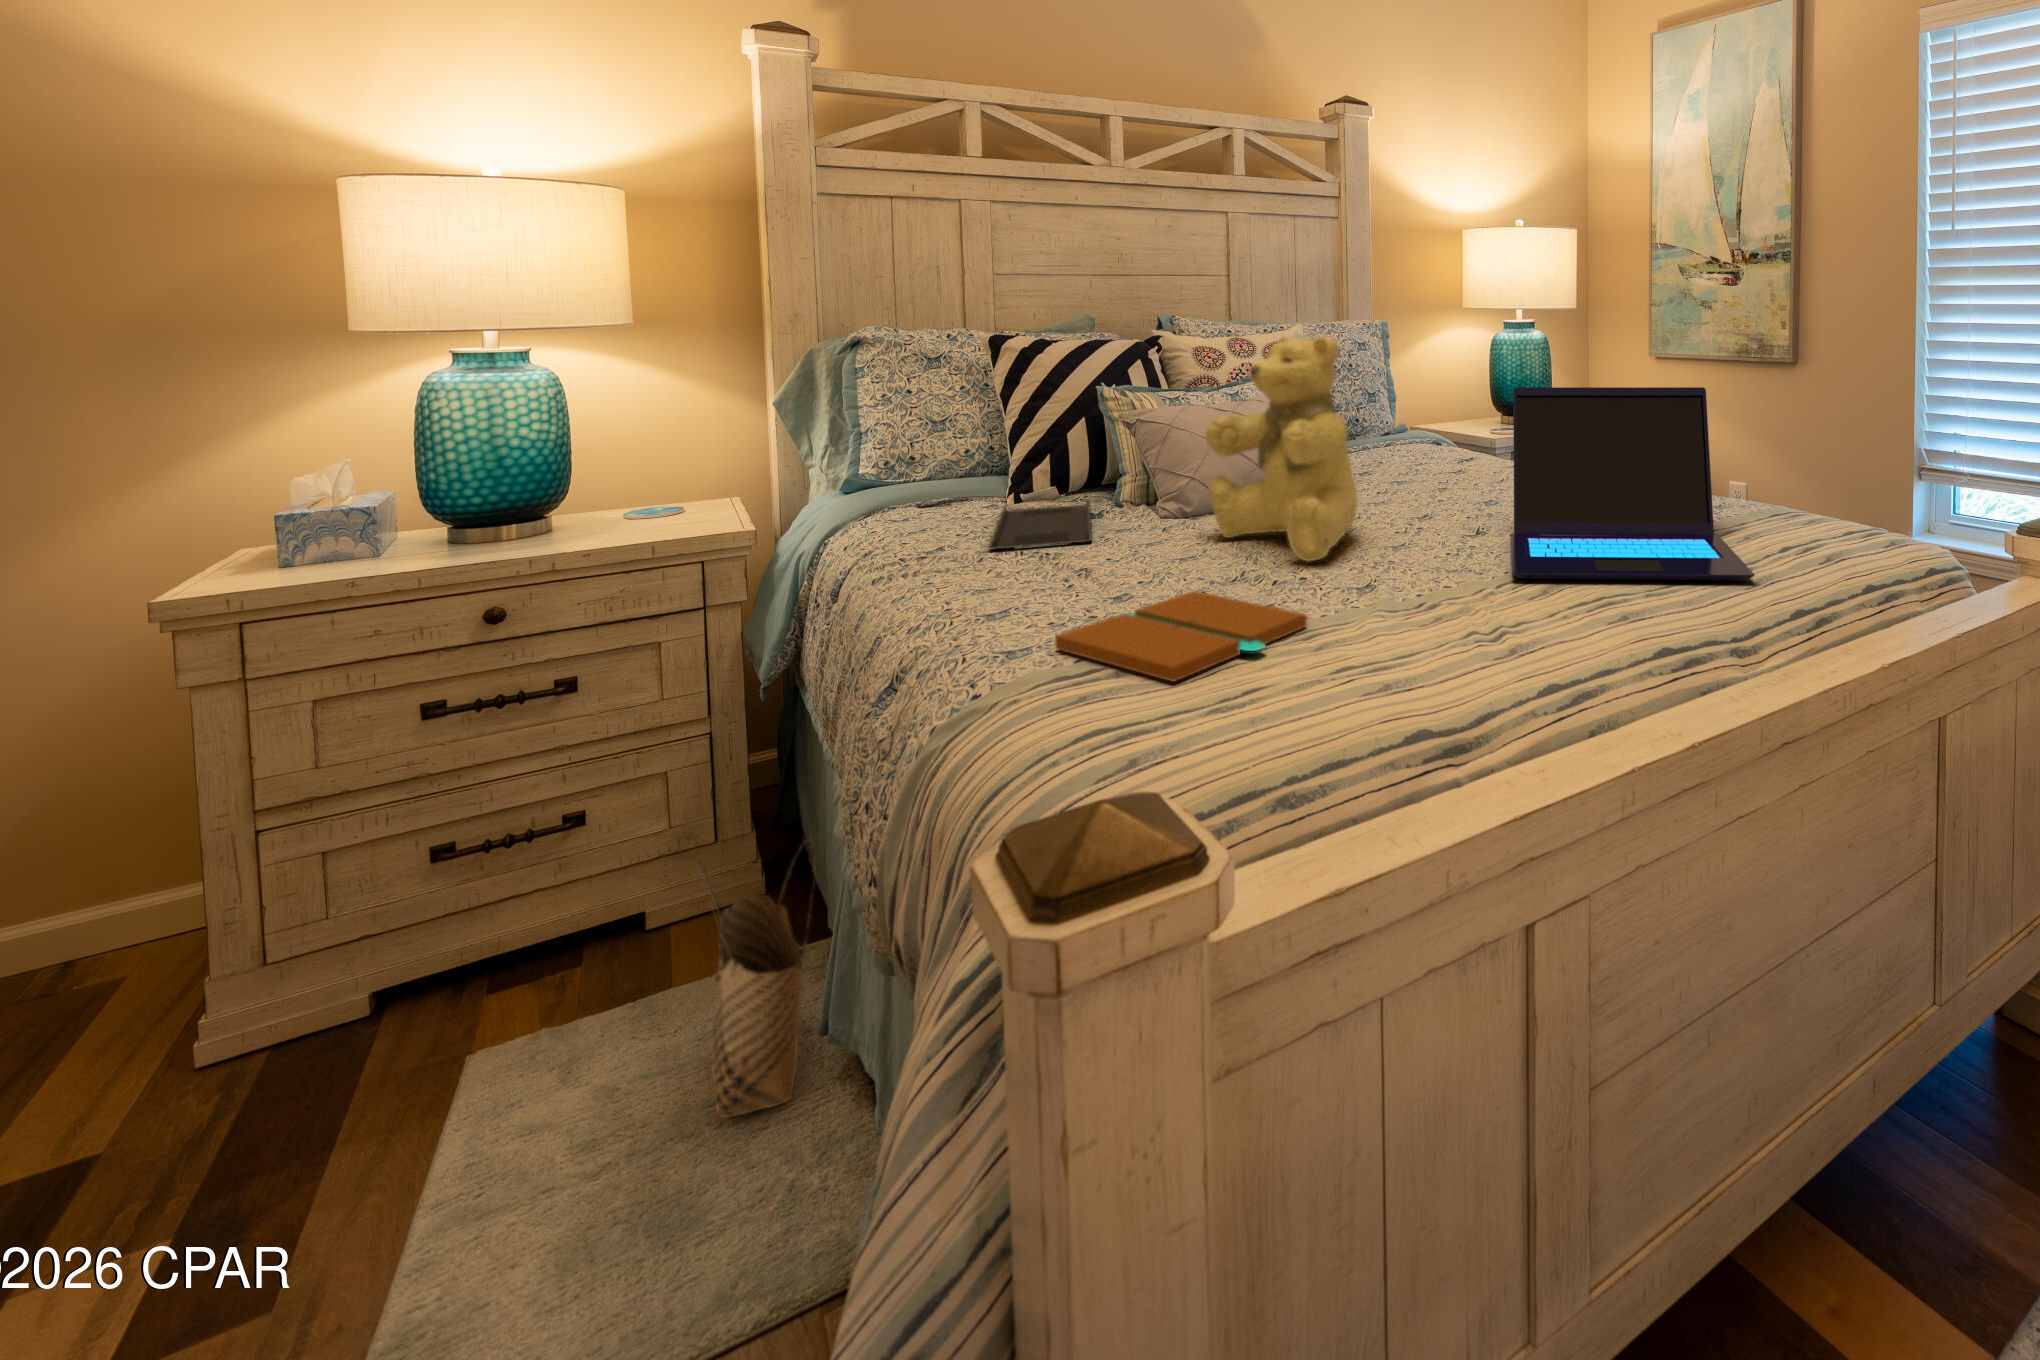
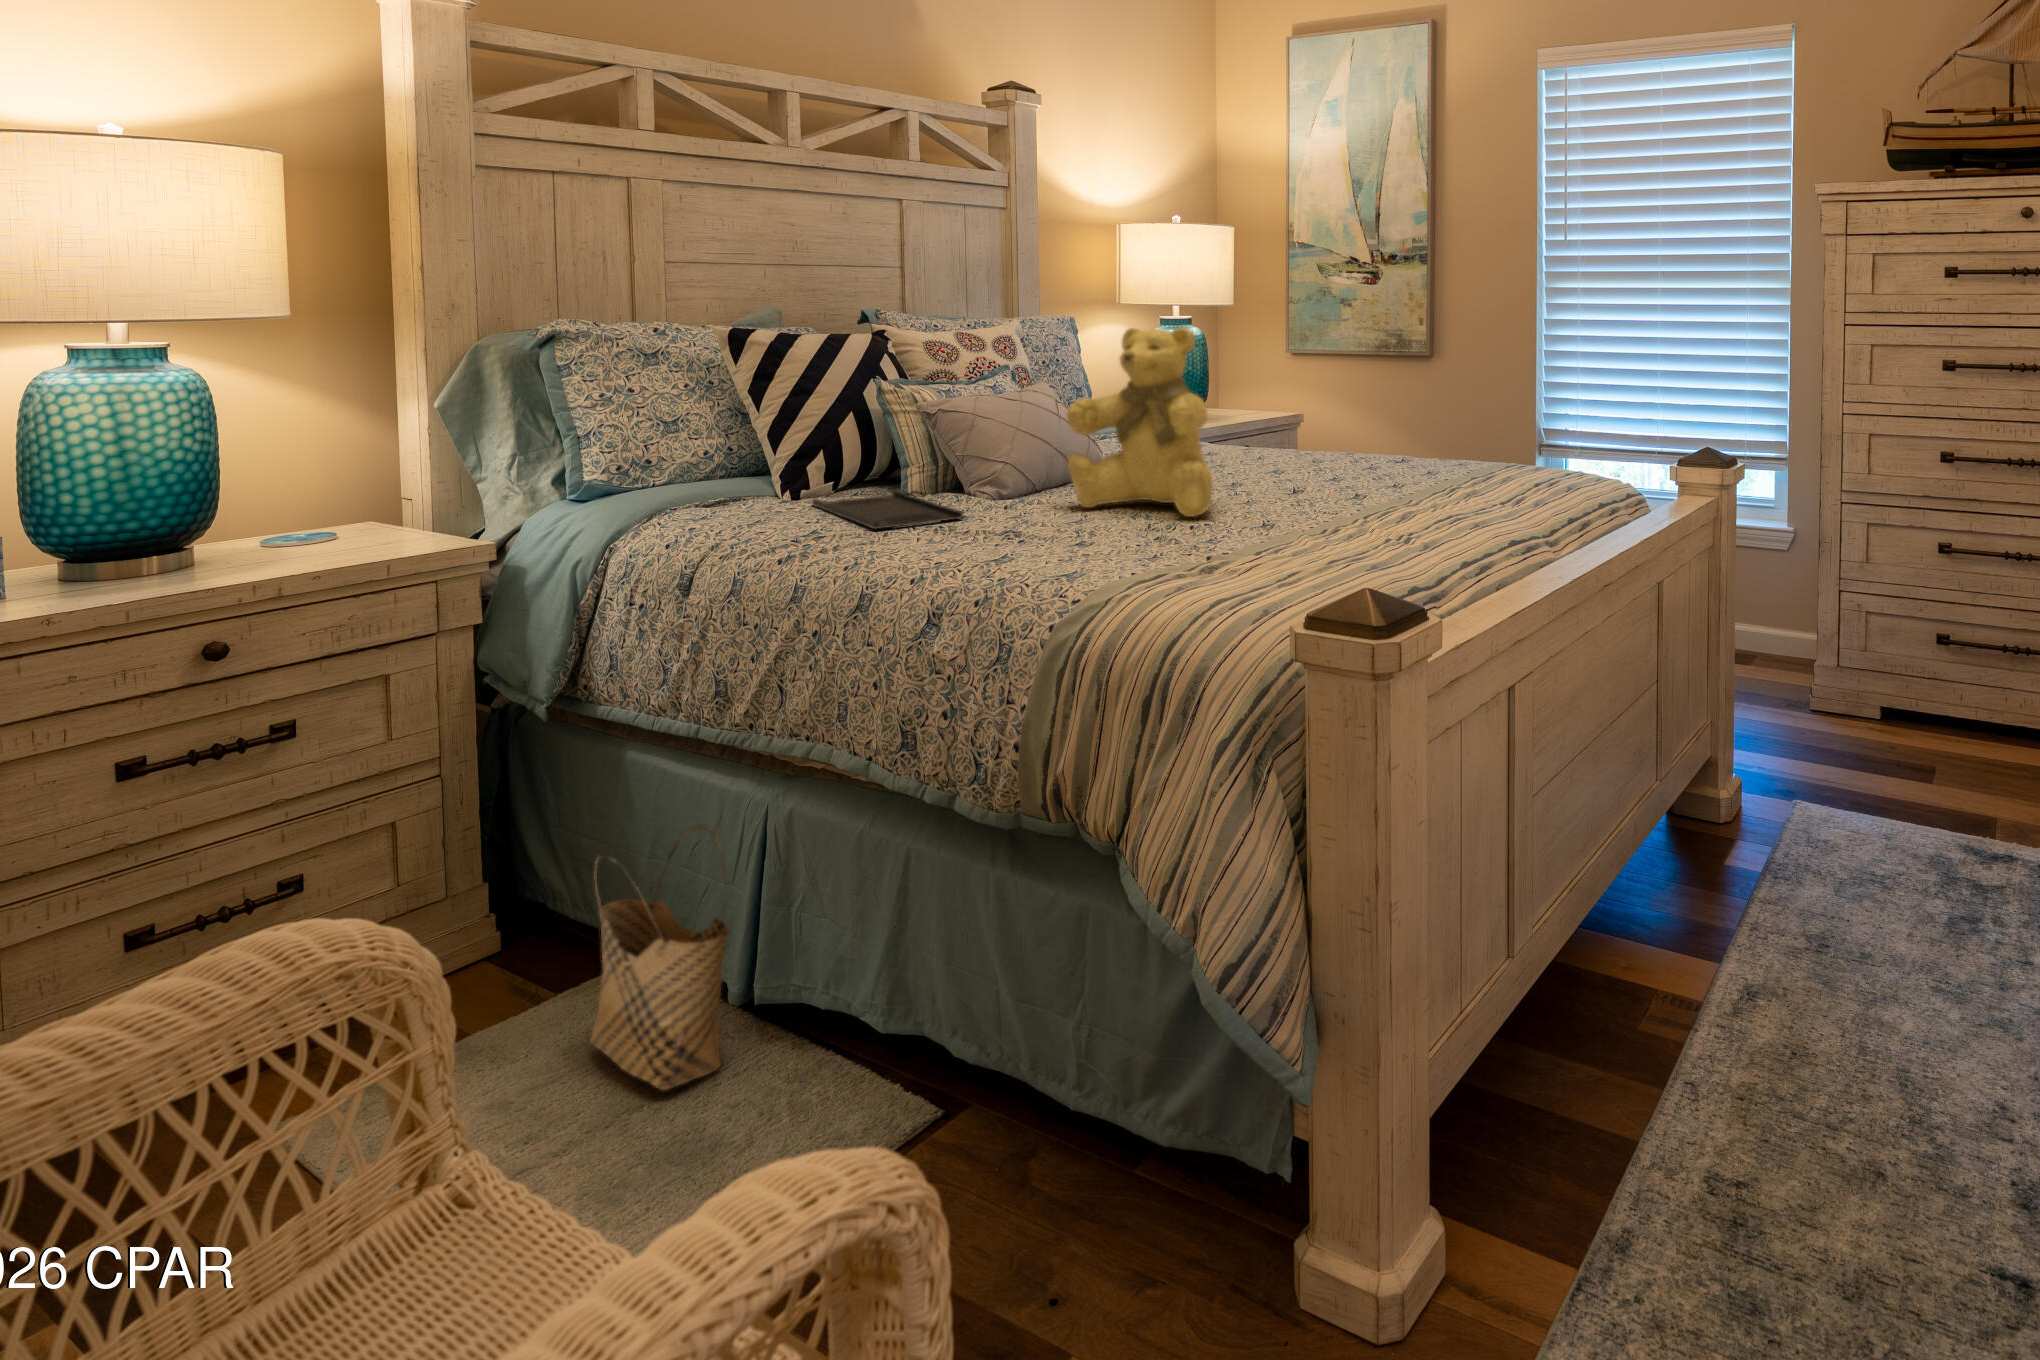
laptop: present [1511,387,1754,580] -> none [1319,368,1537,515]
book: present [1055,591,1307,682] -> none [1088,536,1260,582]

